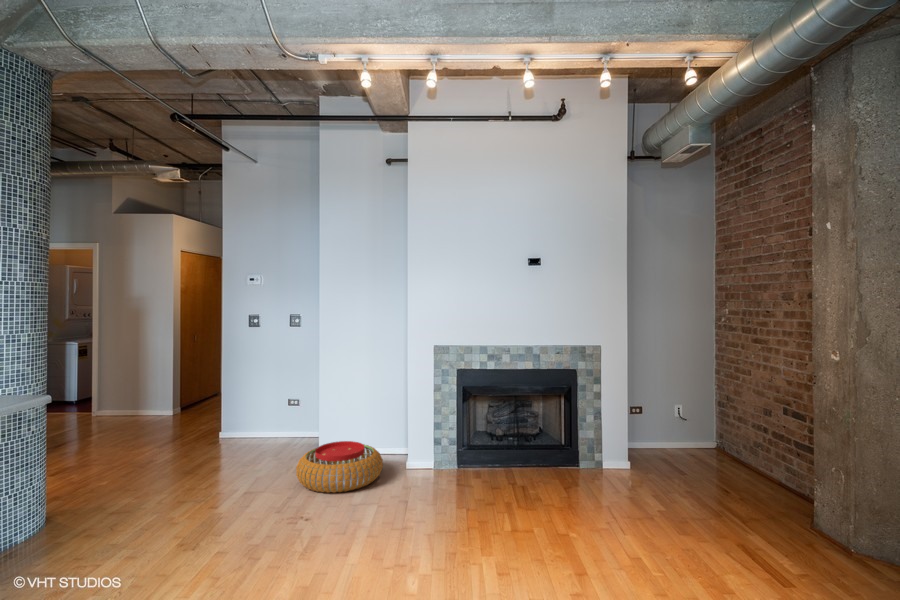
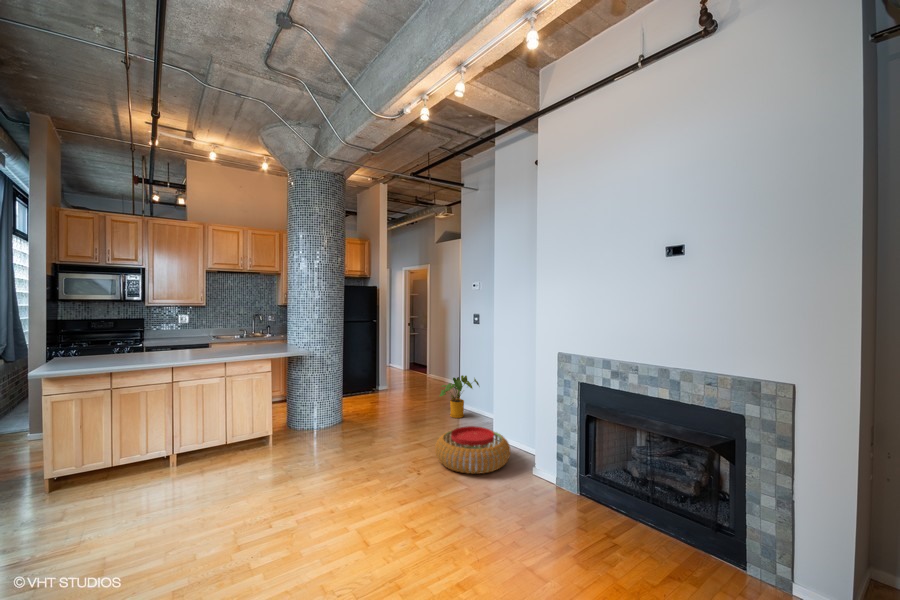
house plant: none [215,397,266,454] -> present [439,375,479,418]

